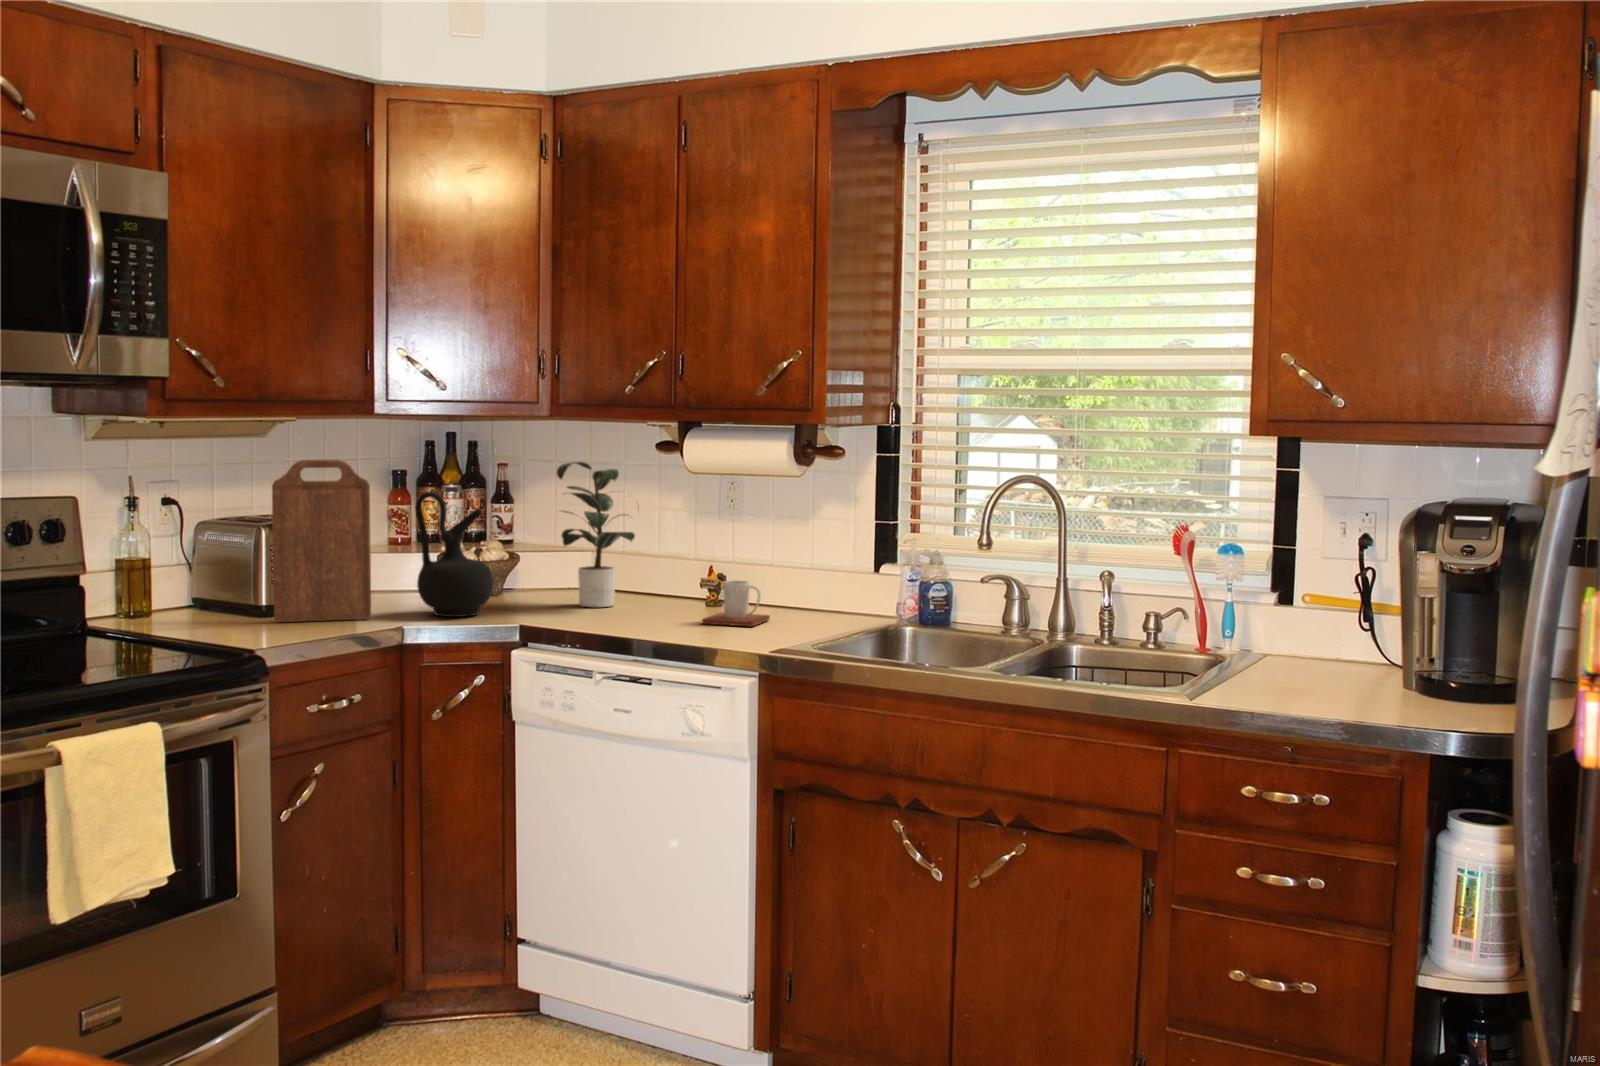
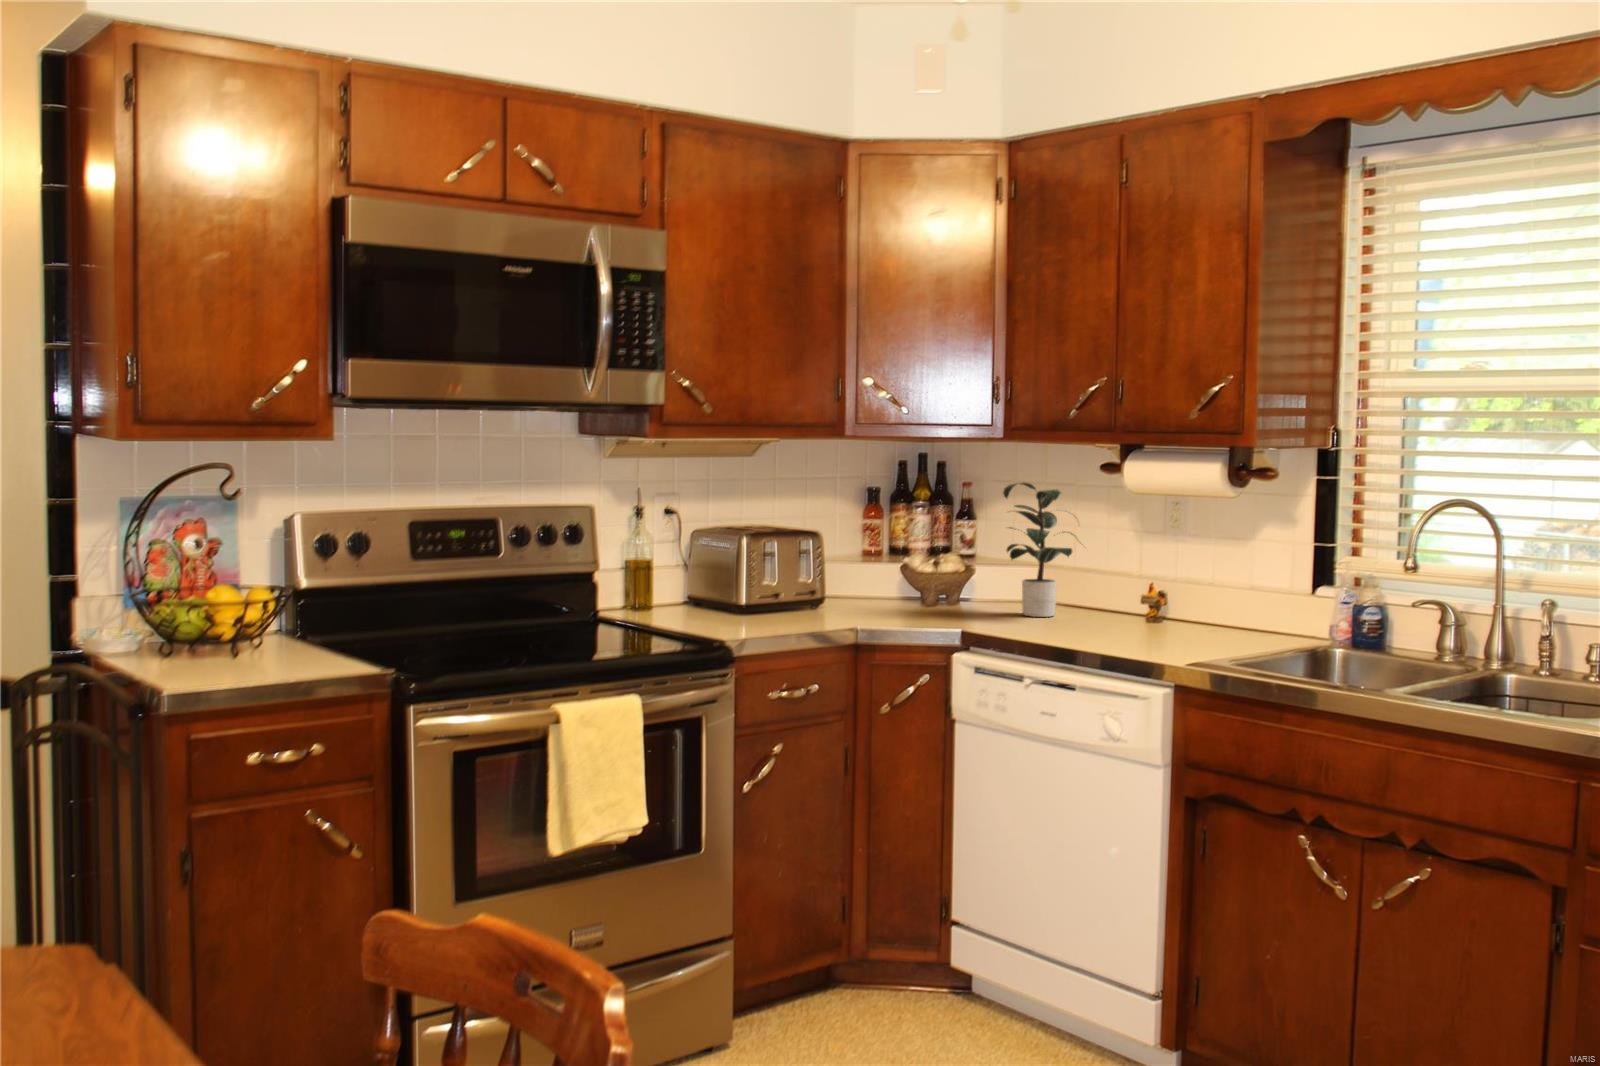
cutting board: present [272,460,371,622] -> none [753,479,834,618]
ceramic jug: present [415,492,493,617] -> none [874,508,941,620]
mug: present [702,580,770,626] -> none [1129,596,1198,641]

